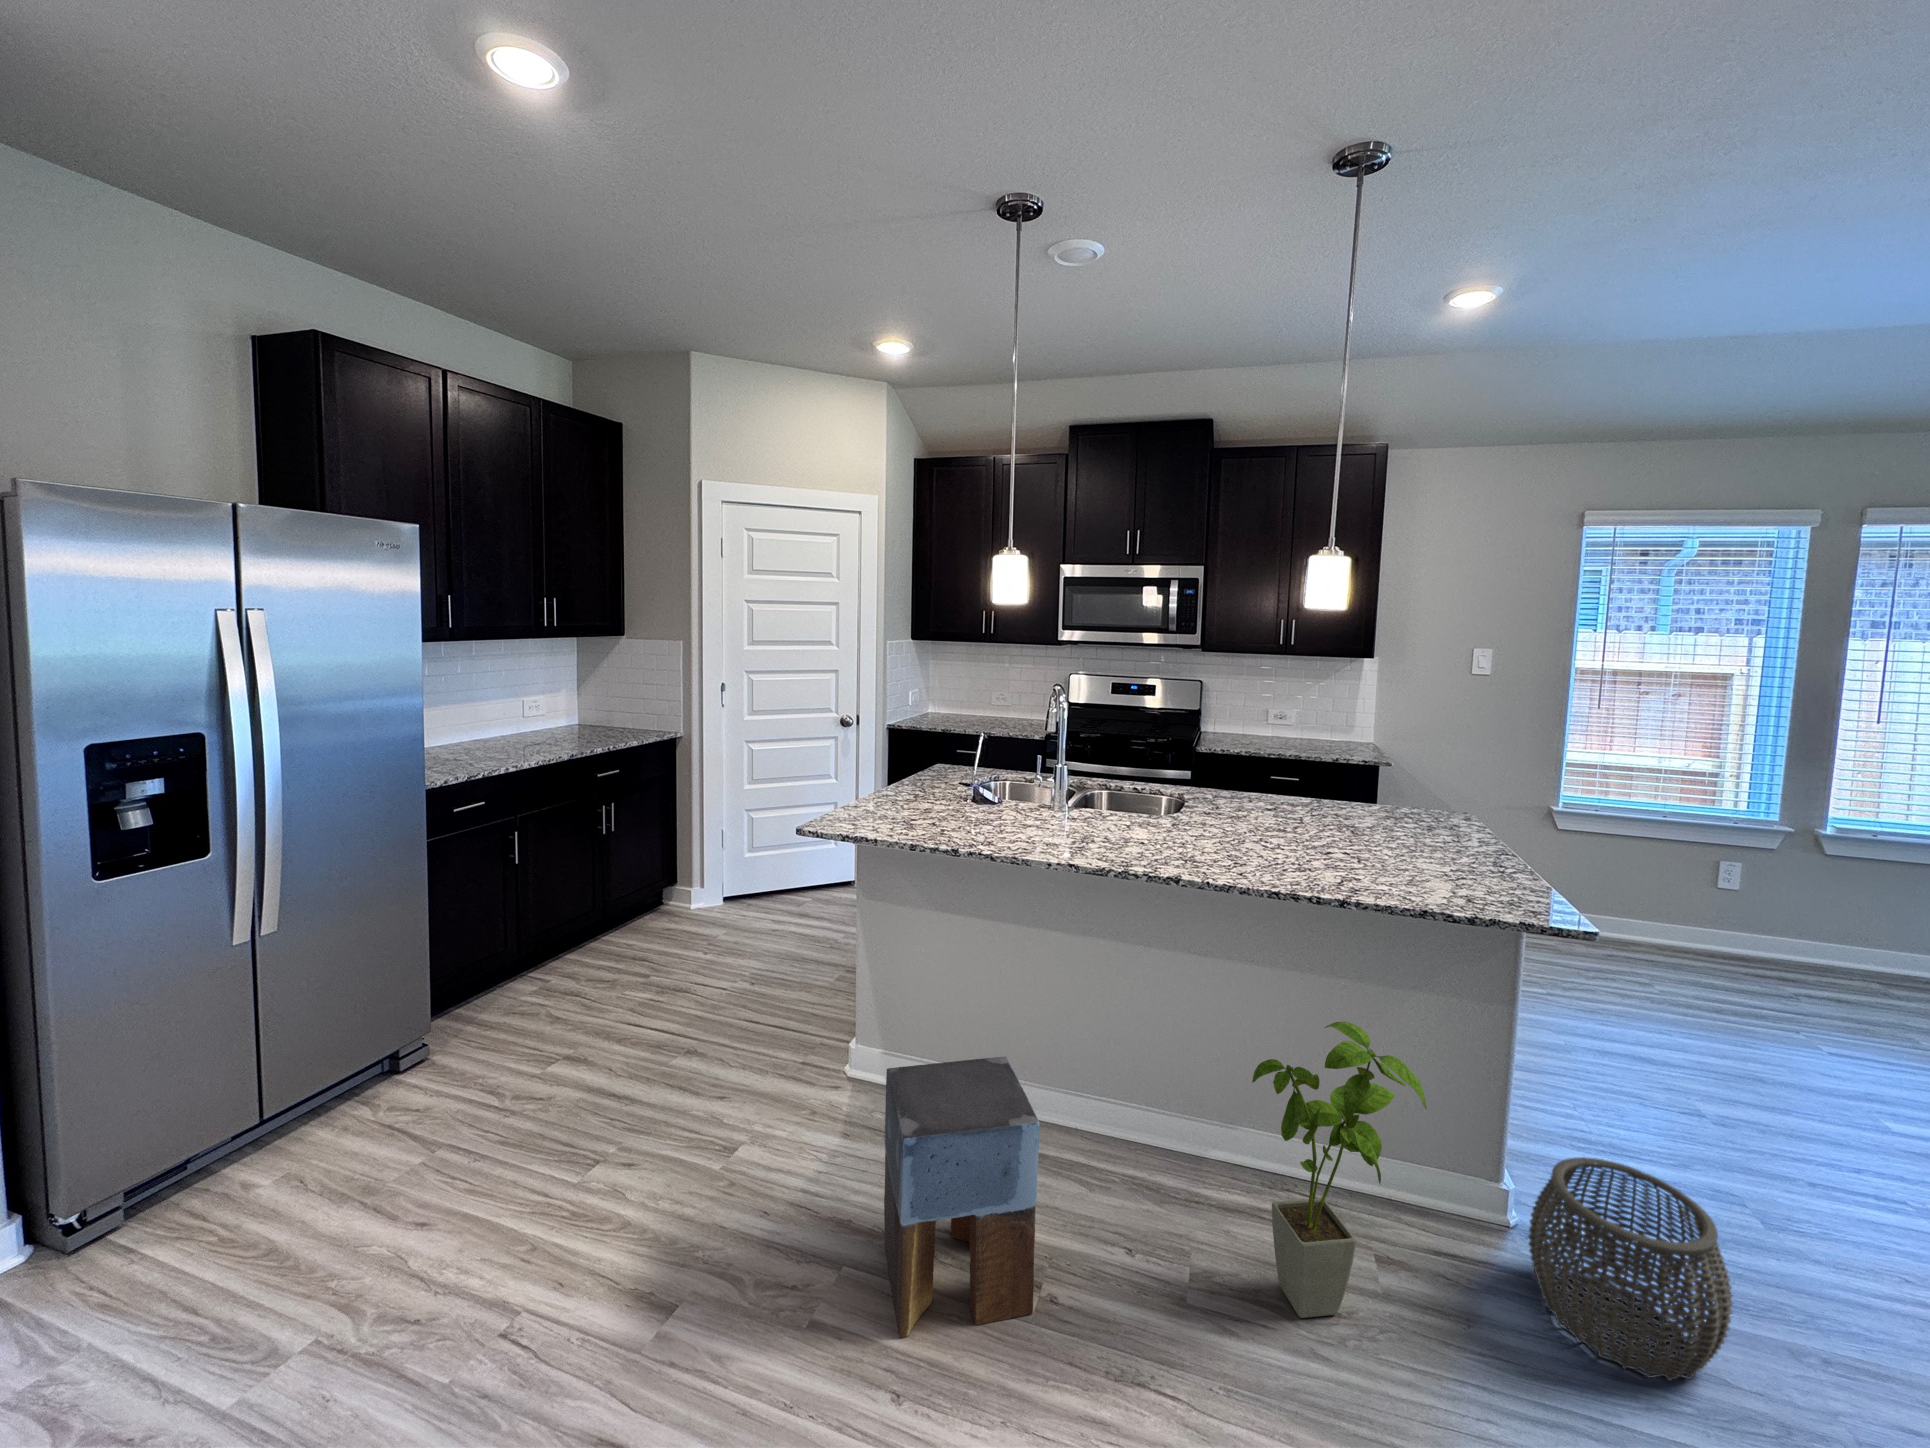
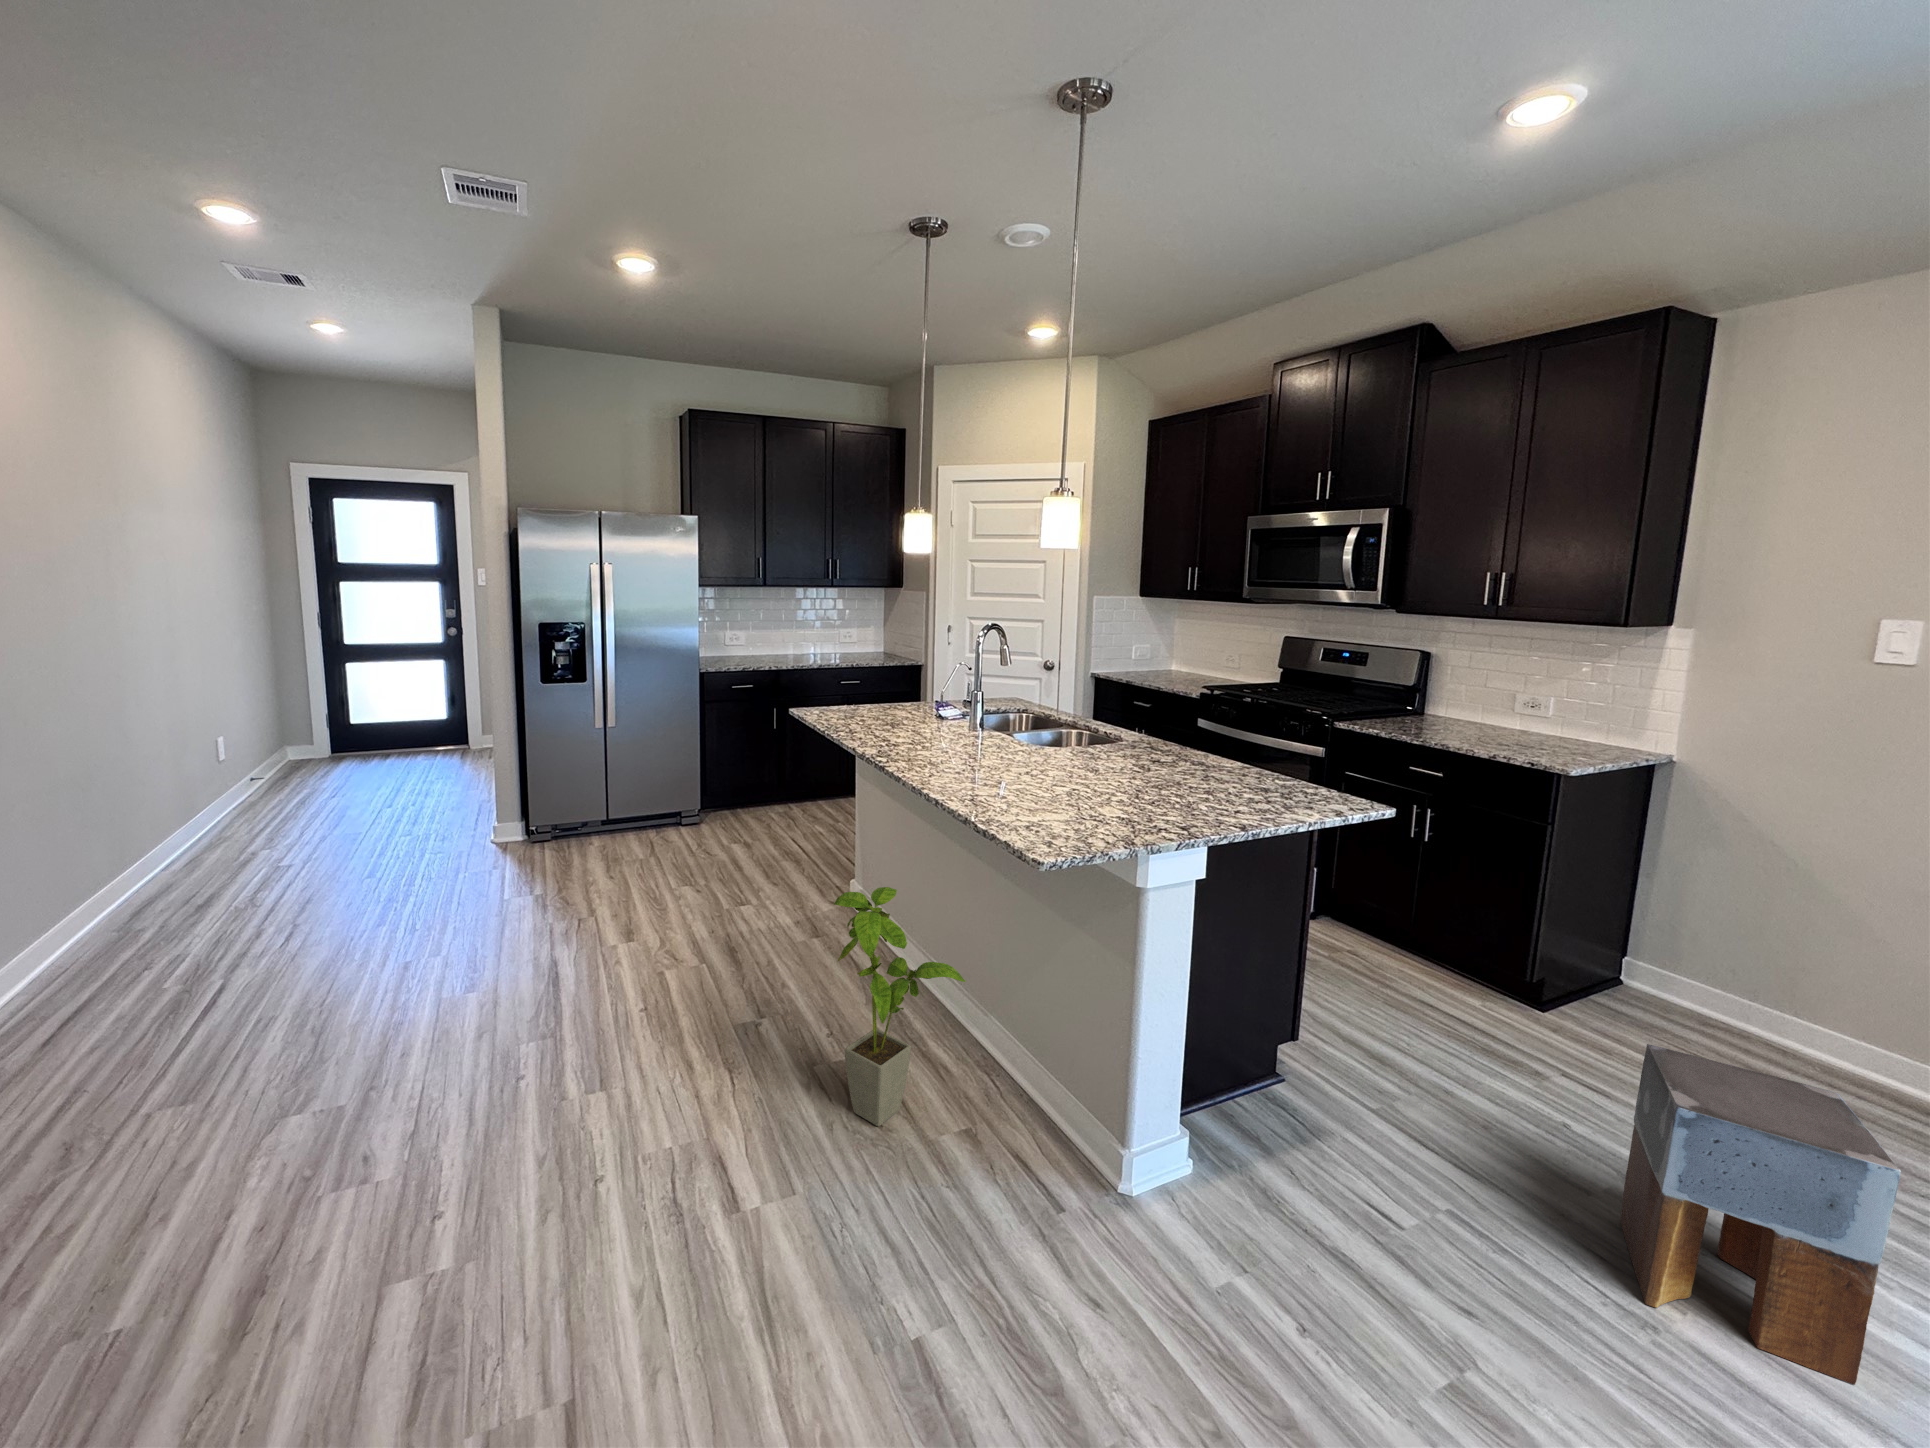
stool: present [884,1057,1039,1338] -> present [1620,1044,1901,1385]
woven basket: present [1528,1157,1733,1380] -> none [987,1109,1160,1341]

